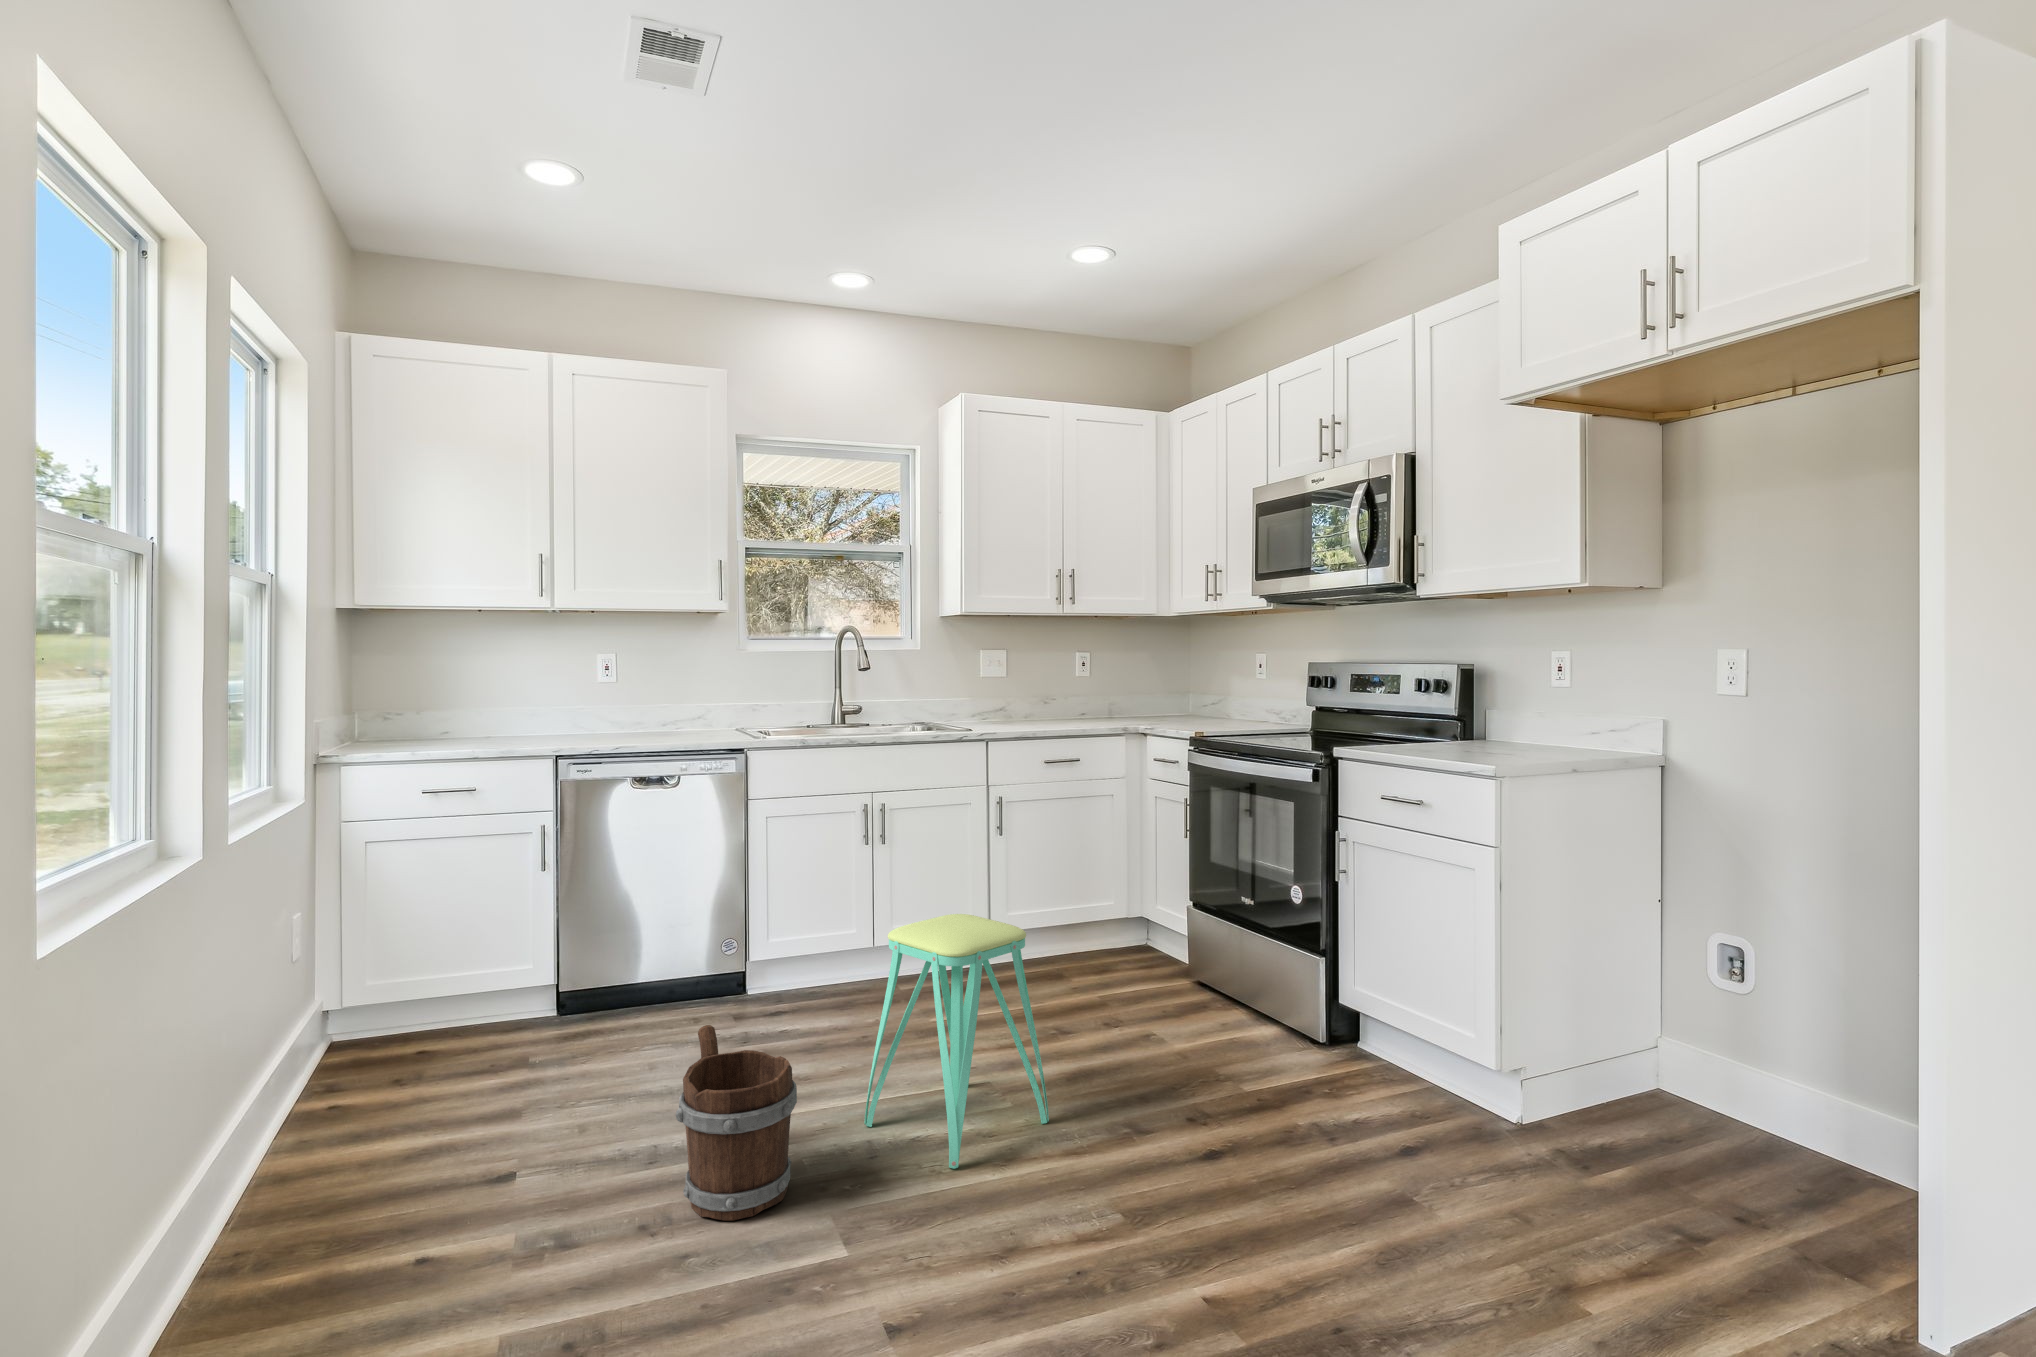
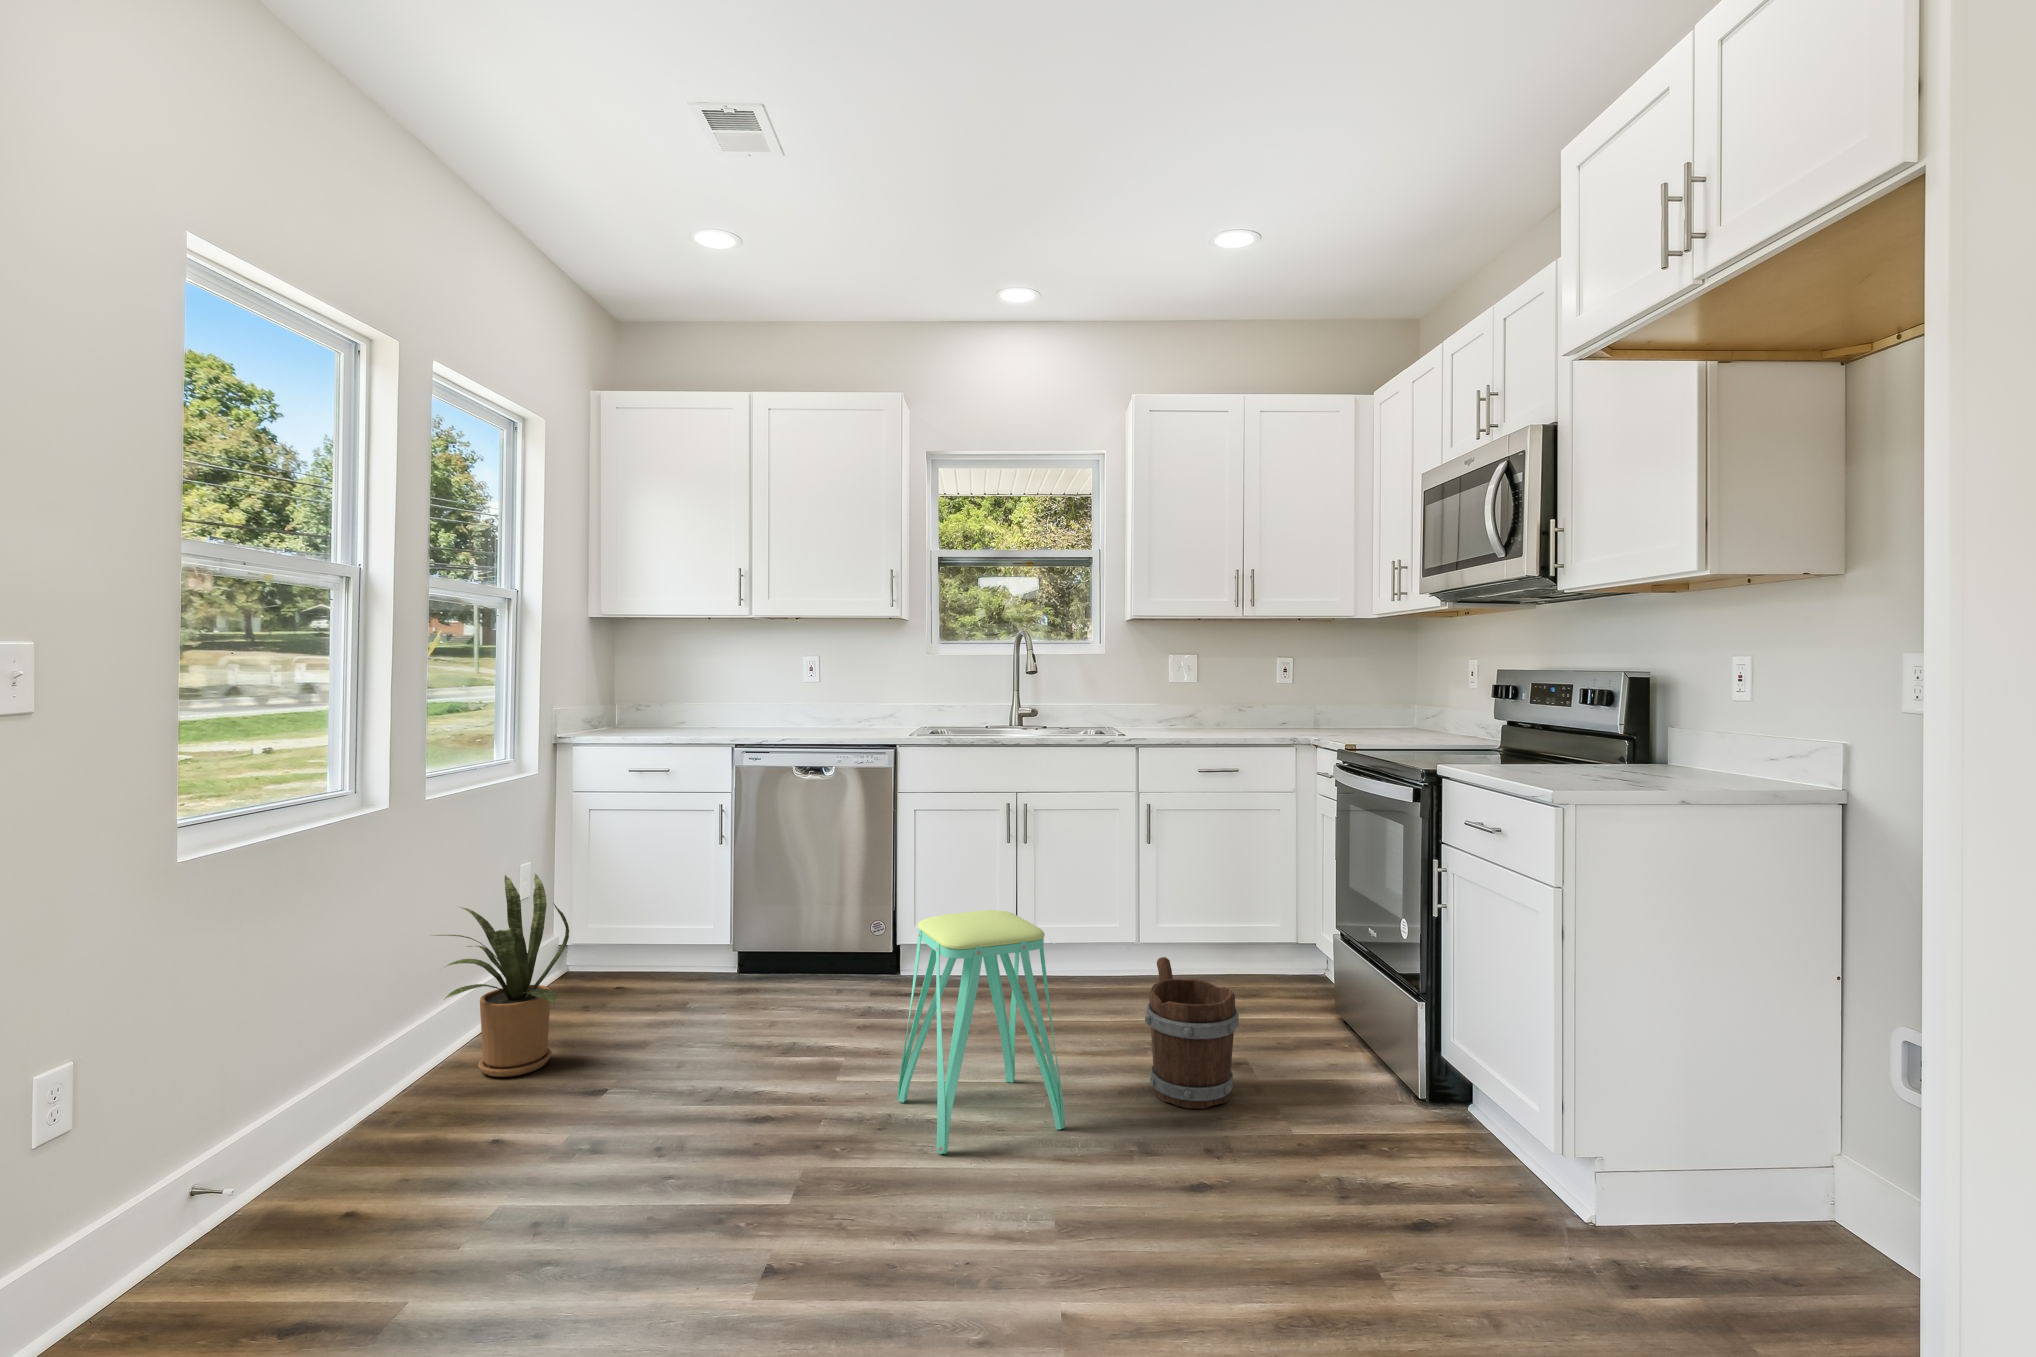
house plant: none [231,926,428,1191] -> present [435,874,569,1077]
bucket: present [676,1025,797,1221] -> present [1145,957,1239,1109]

